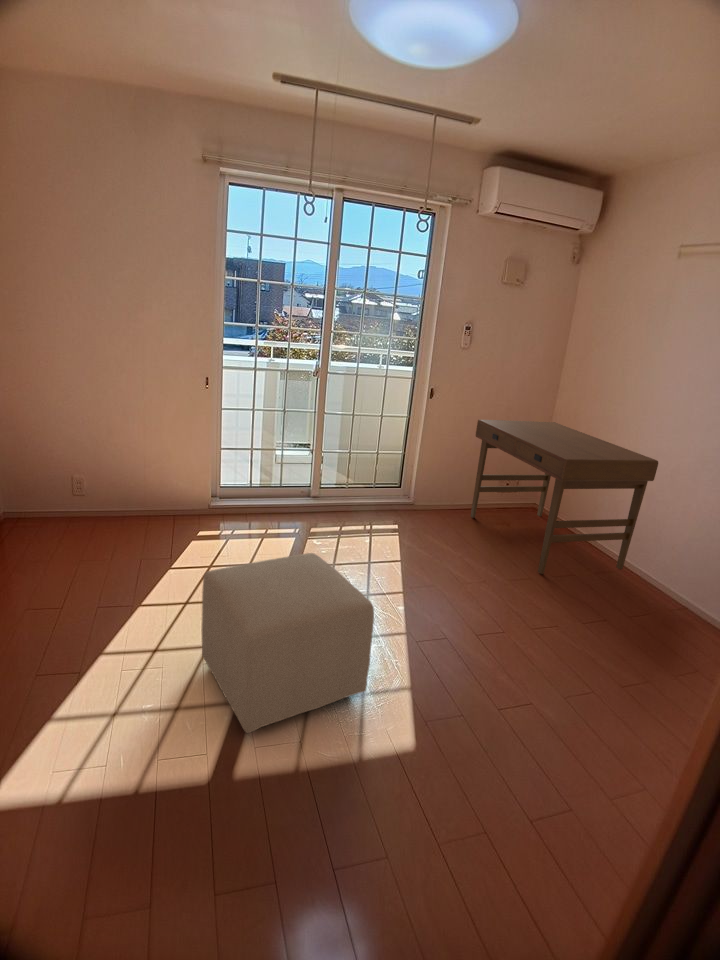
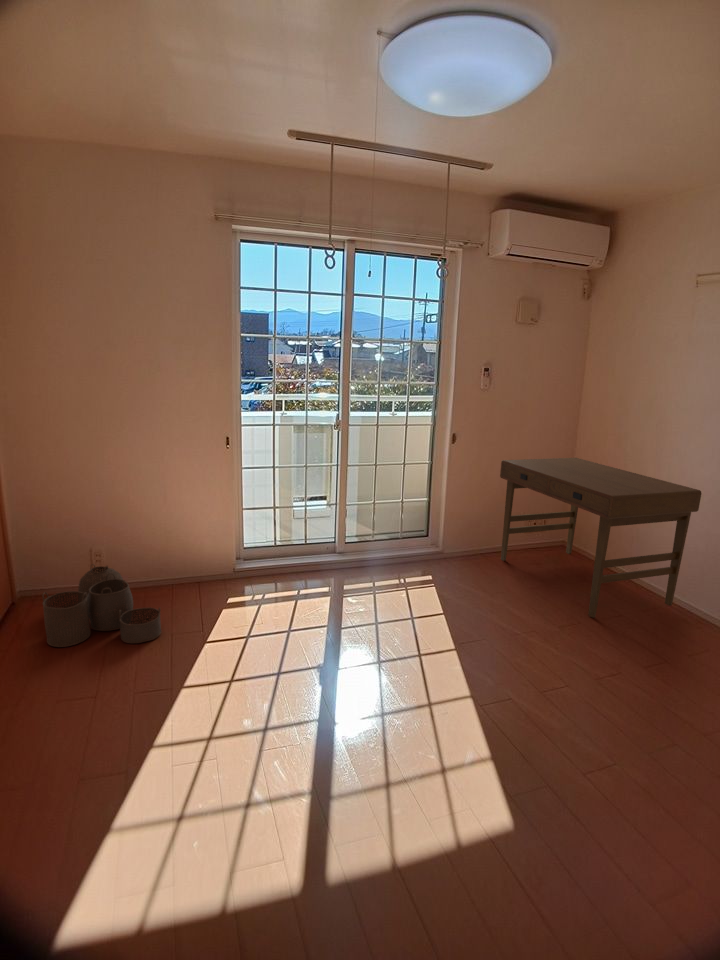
woven basket: none [25,490,134,563] -> present [42,565,161,647]
ottoman: present [202,553,374,733] -> none [258,621,460,852]

